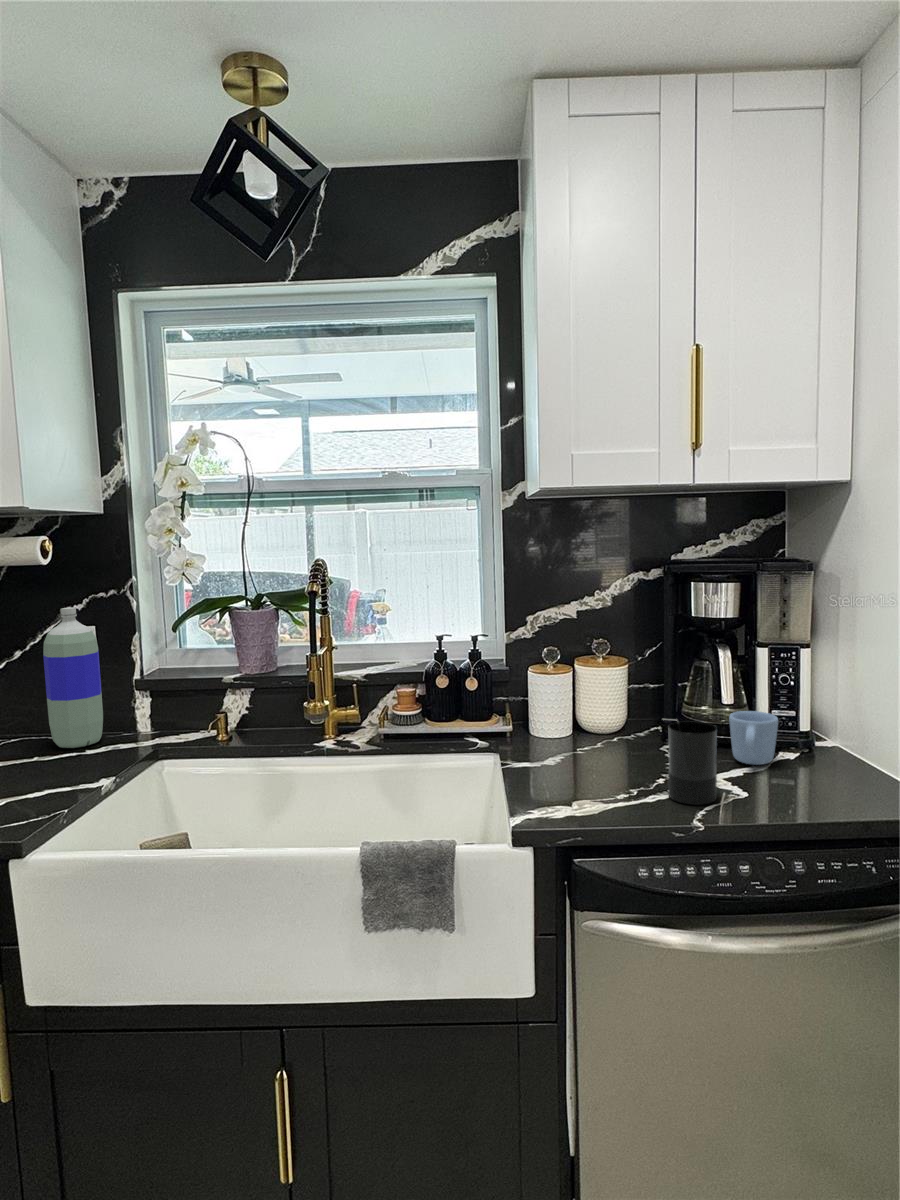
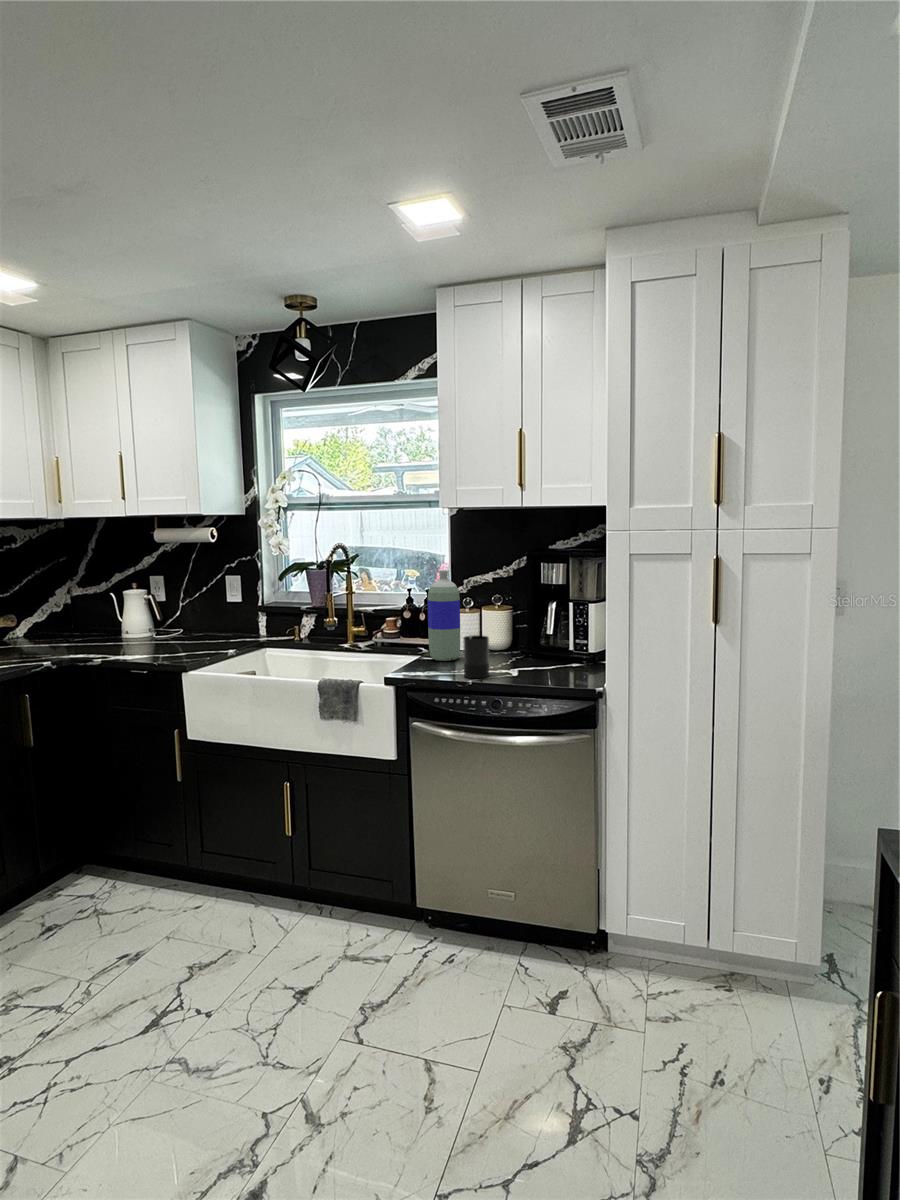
bottle: present [43,608,103,748] -> present [428,570,460,661]
mug: present [729,711,778,765] -> none [527,638,556,668]

